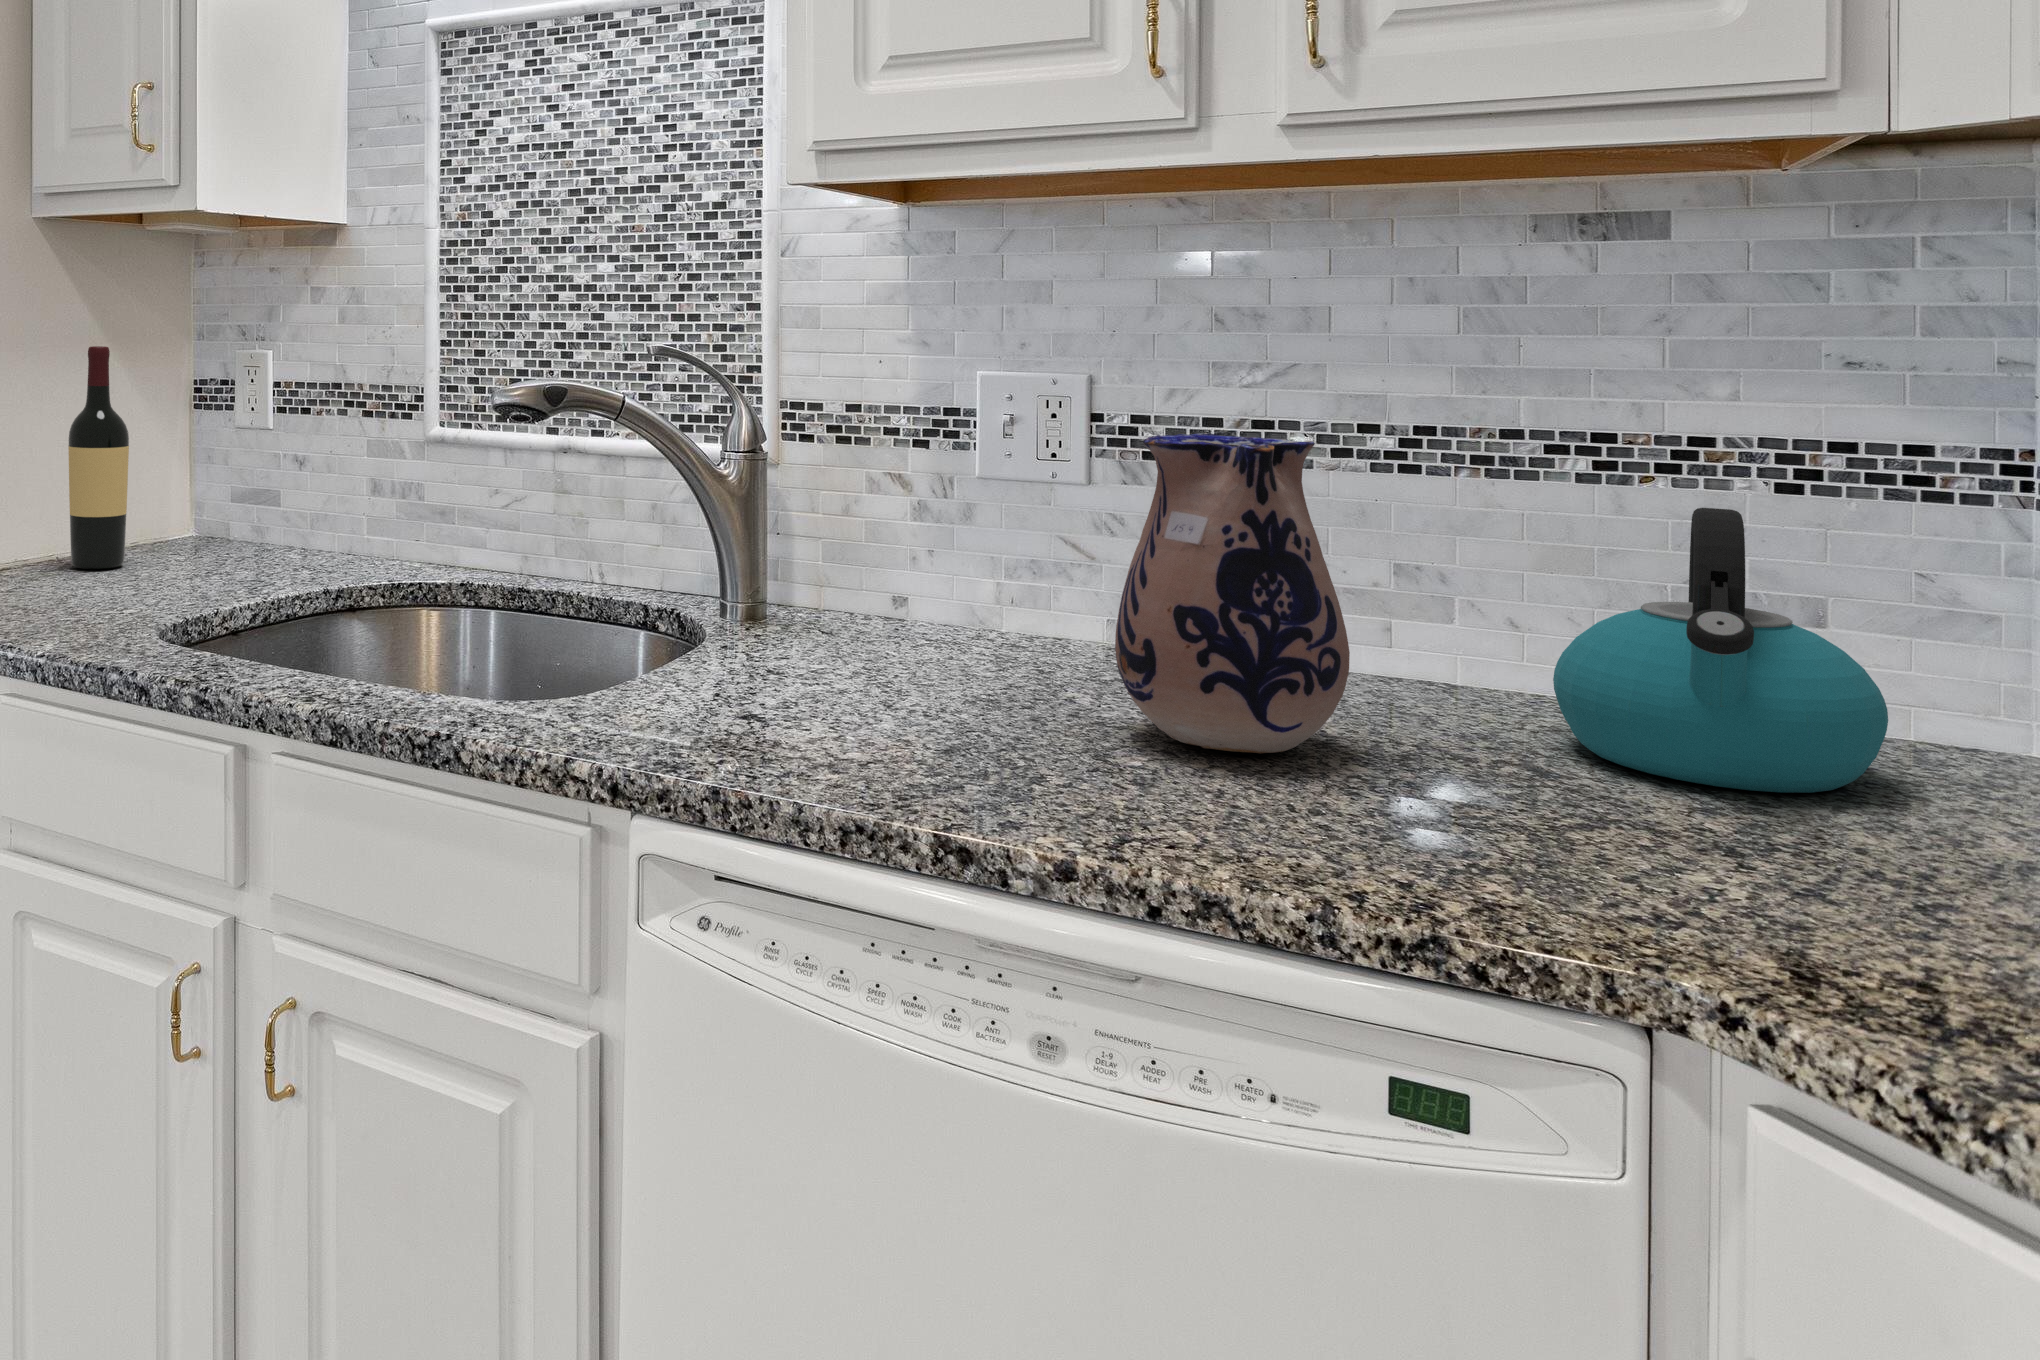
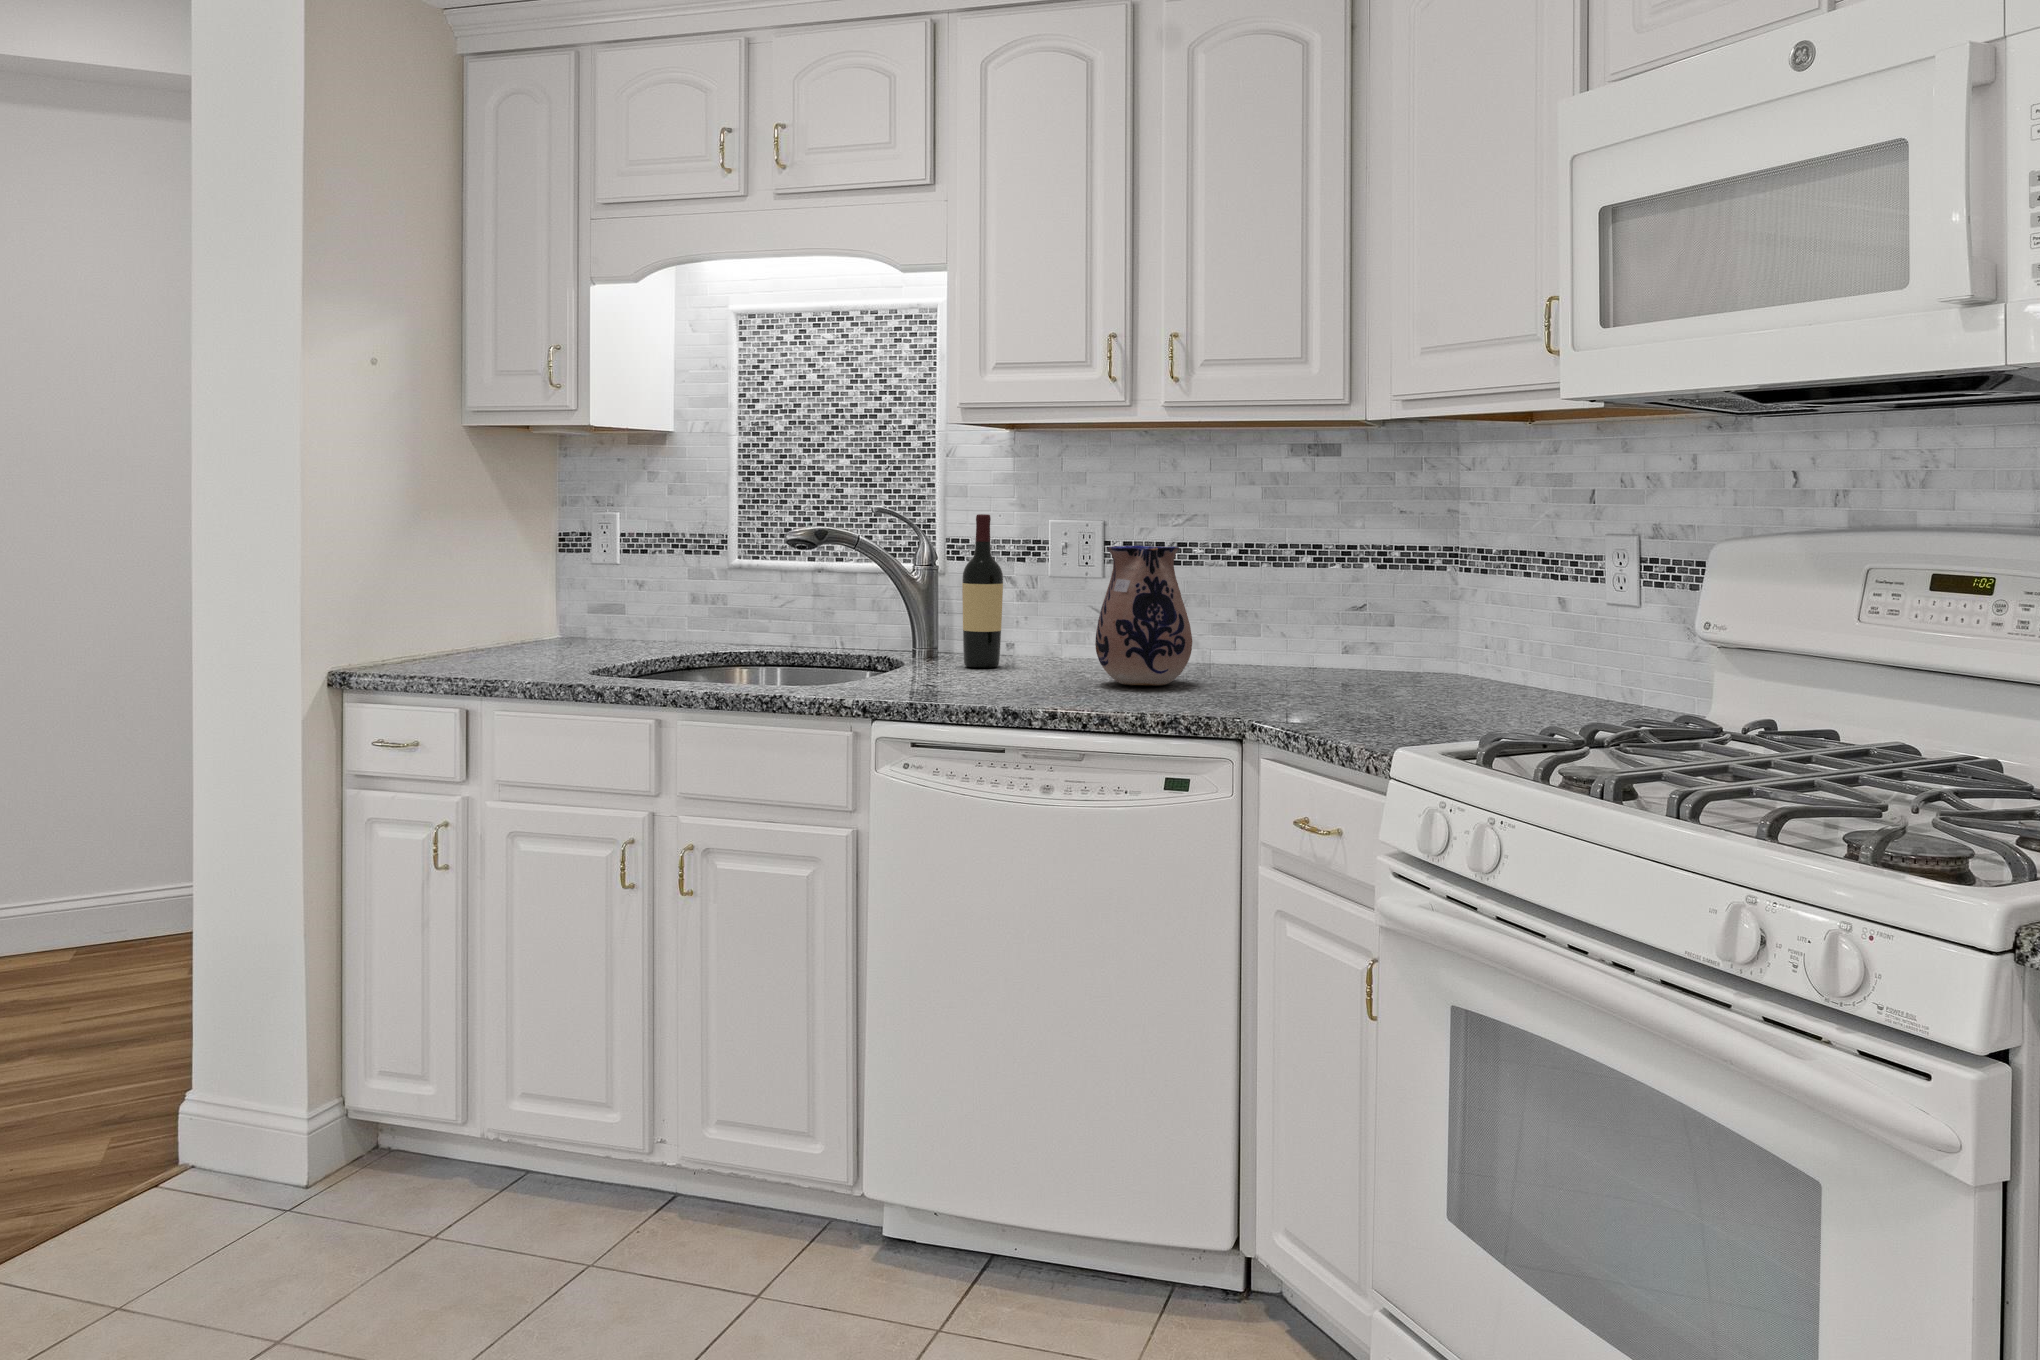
wine bottle: present [68,346,129,569] -> present [962,514,1003,668]
kettle: present [1553,508,1888,793] -> none [1280,573,1395,687]

